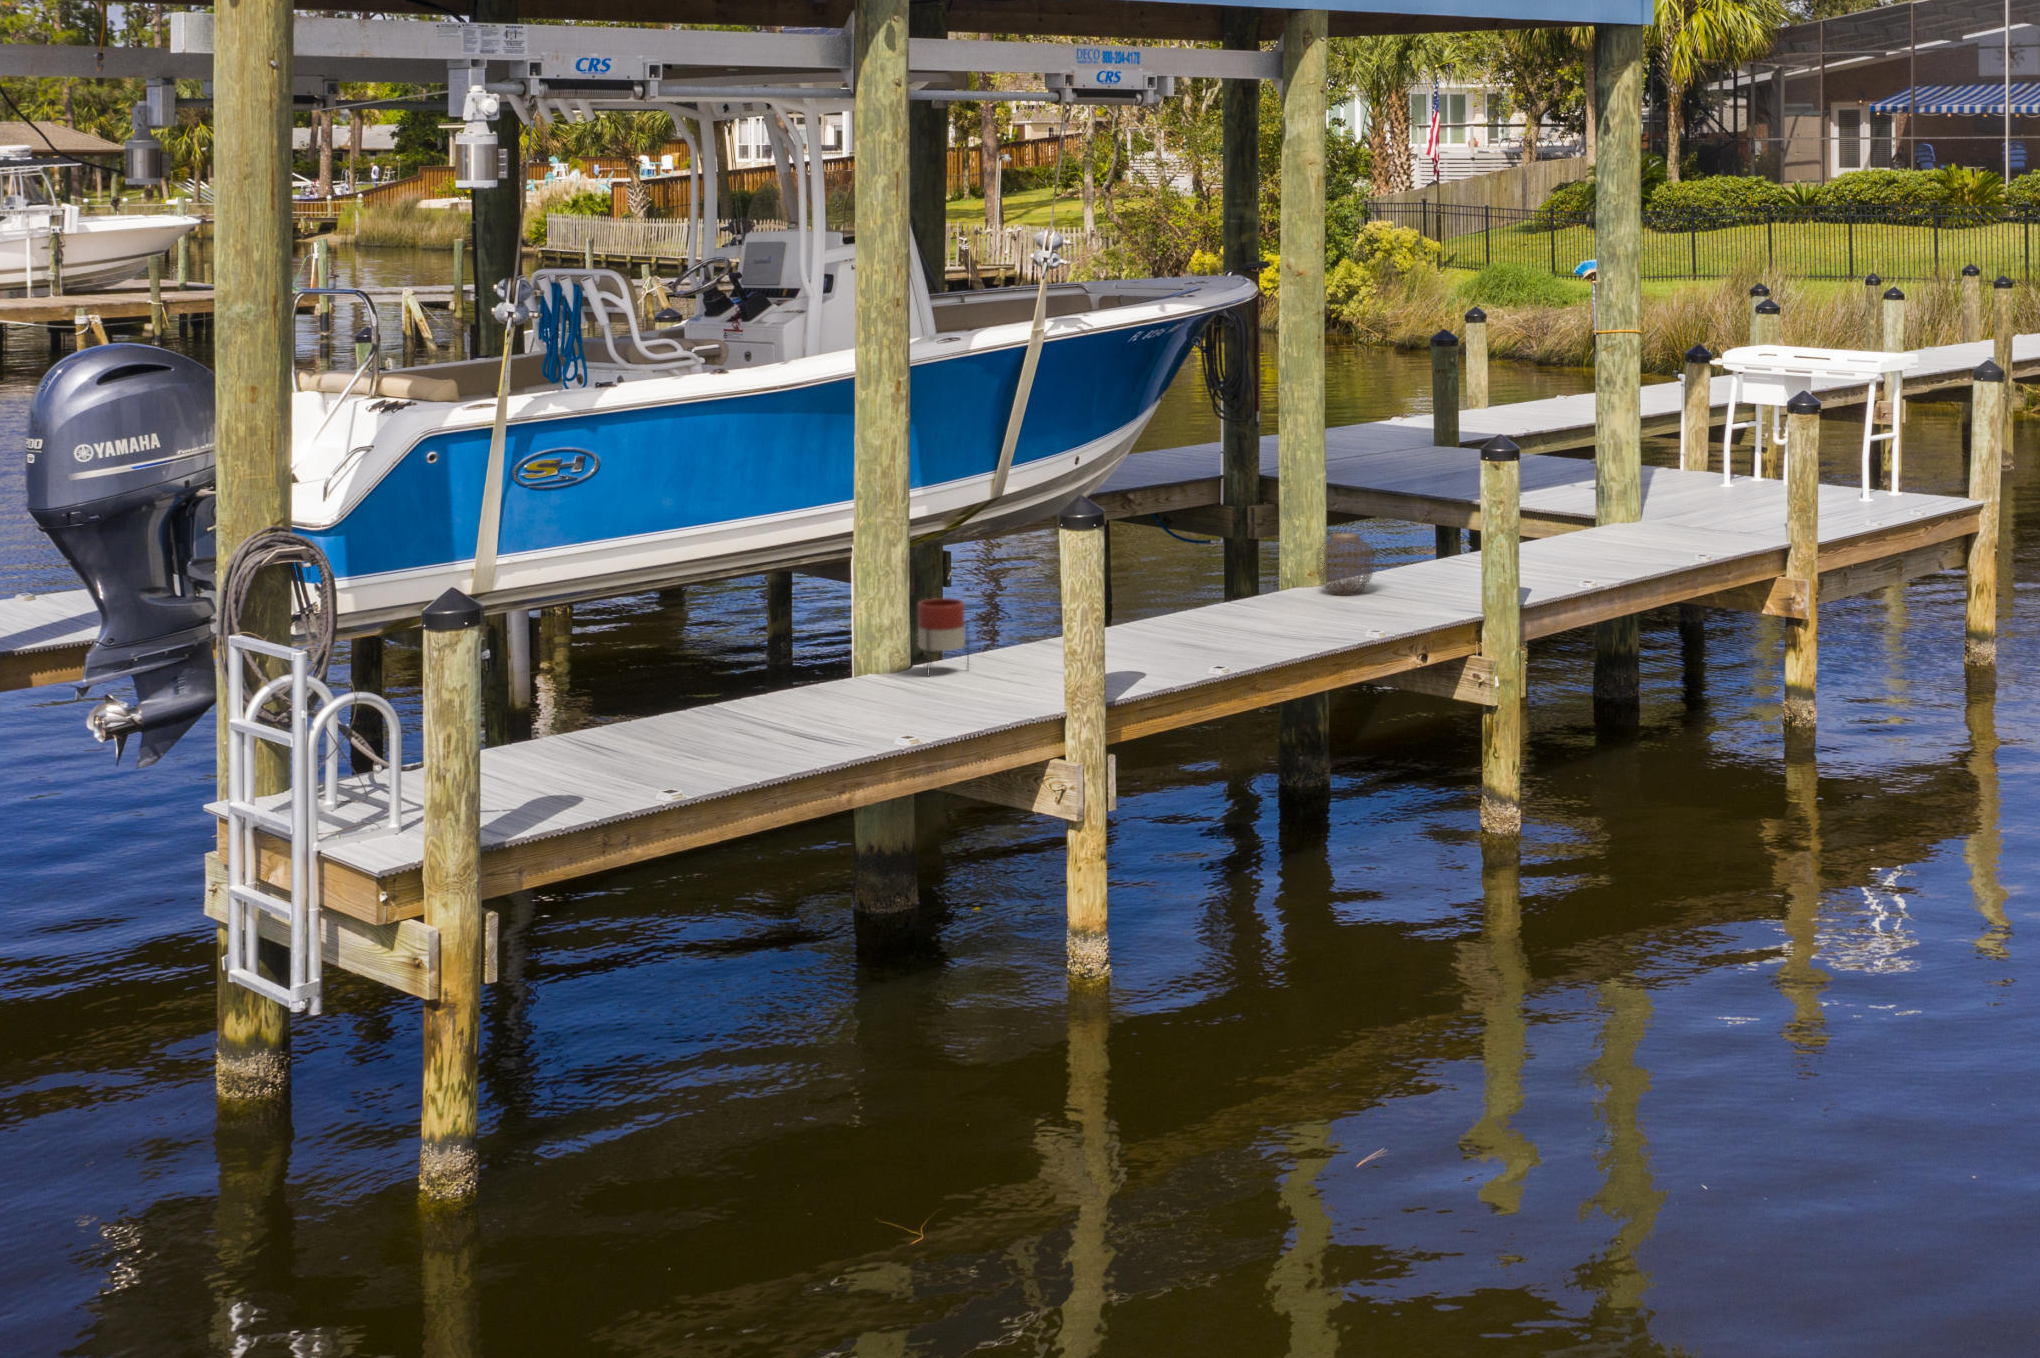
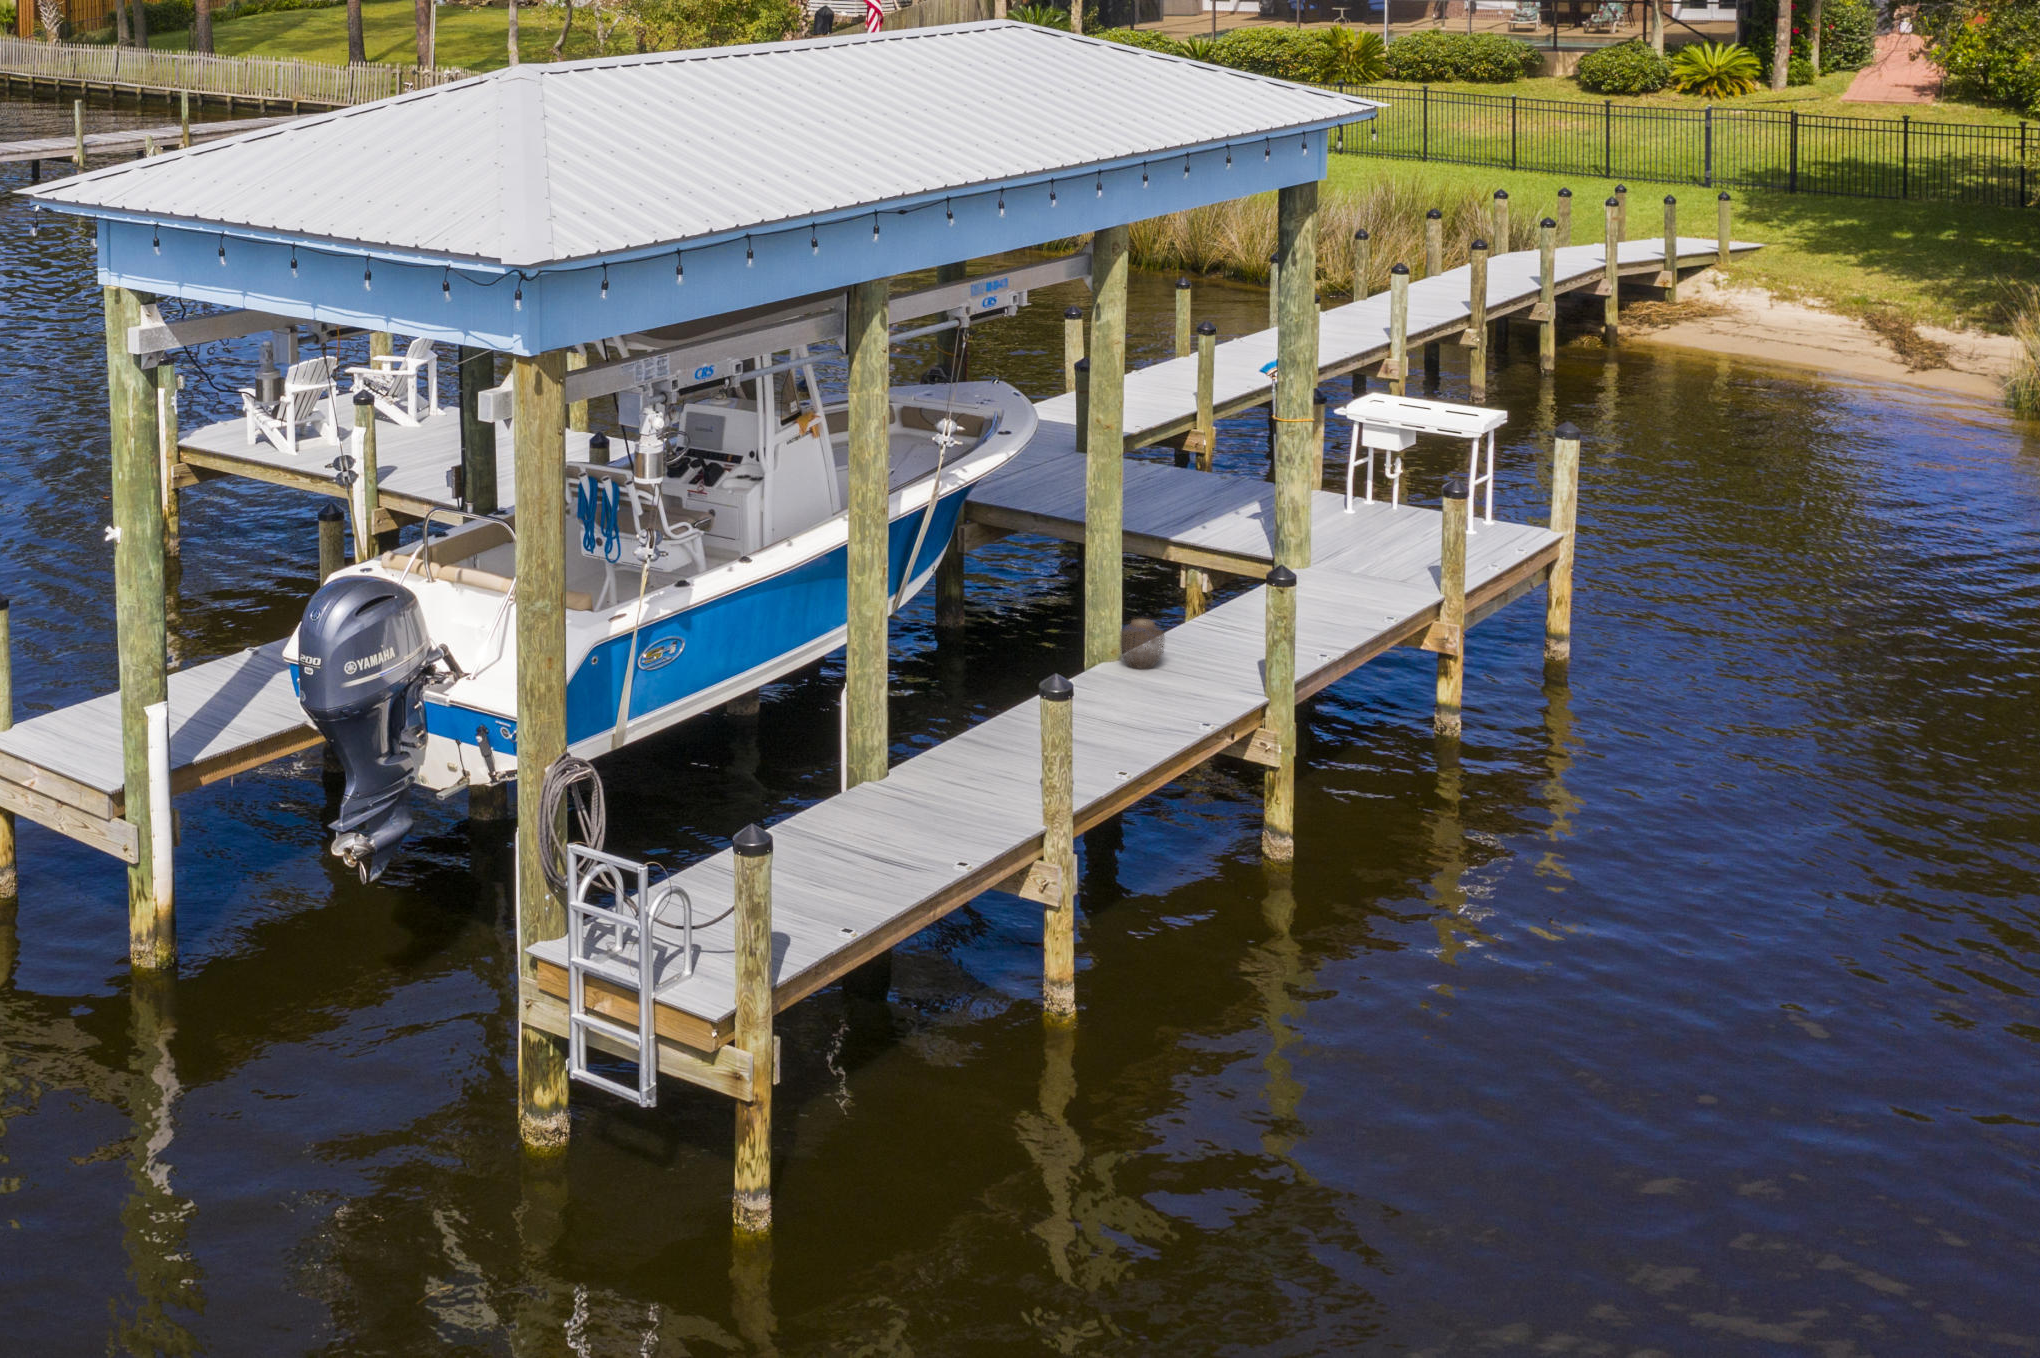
planter: present [918,598,968,663] -> none [898,722,936,785]

